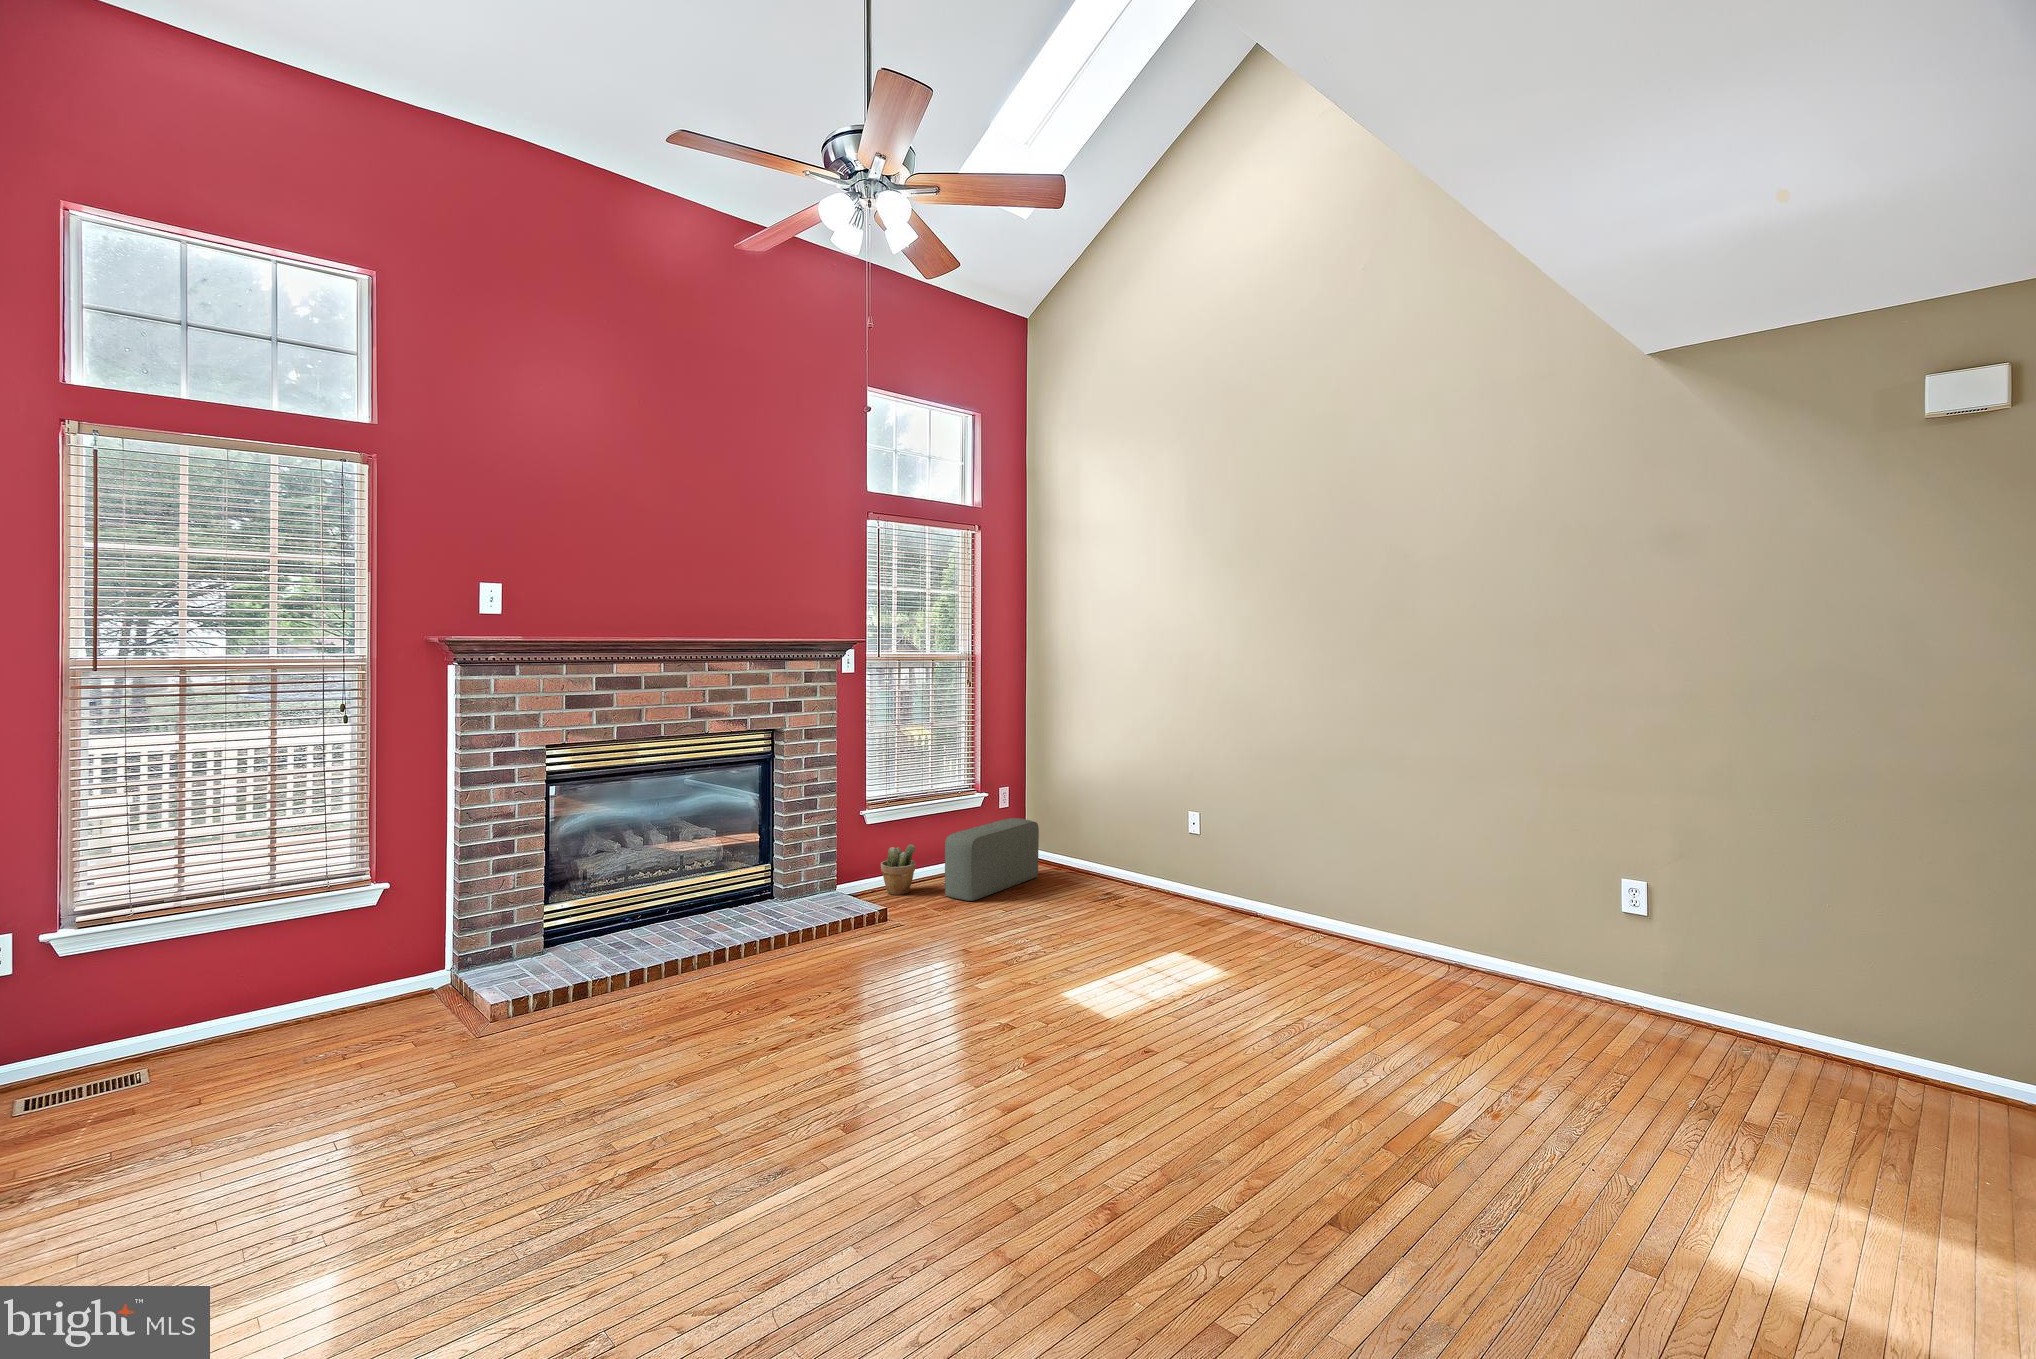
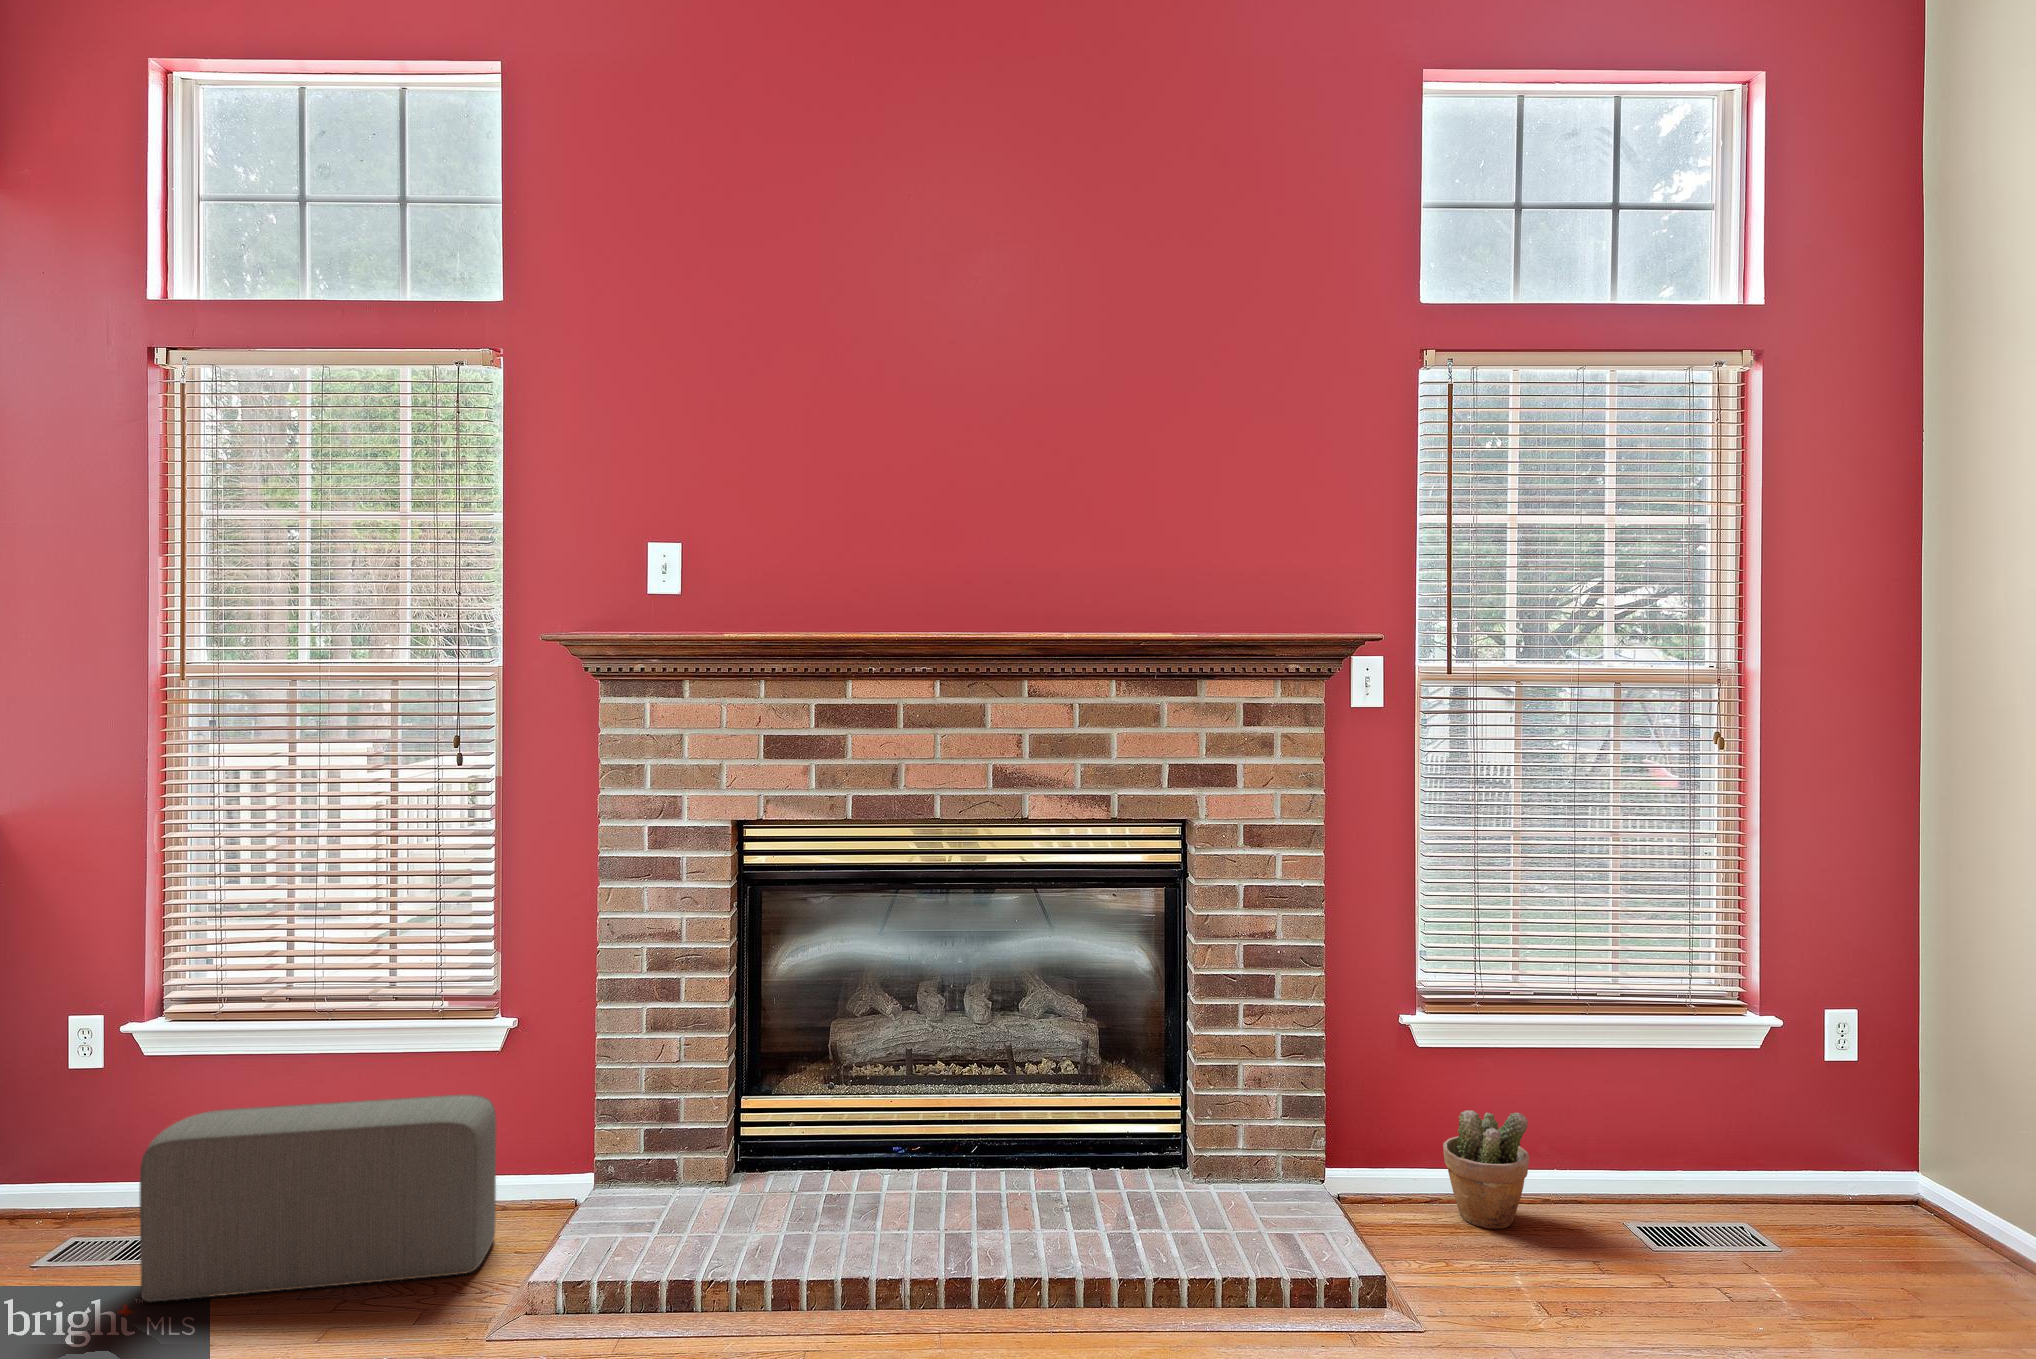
pouf: present [945,818,1039,901] -> present [140,1095,496,1302]

